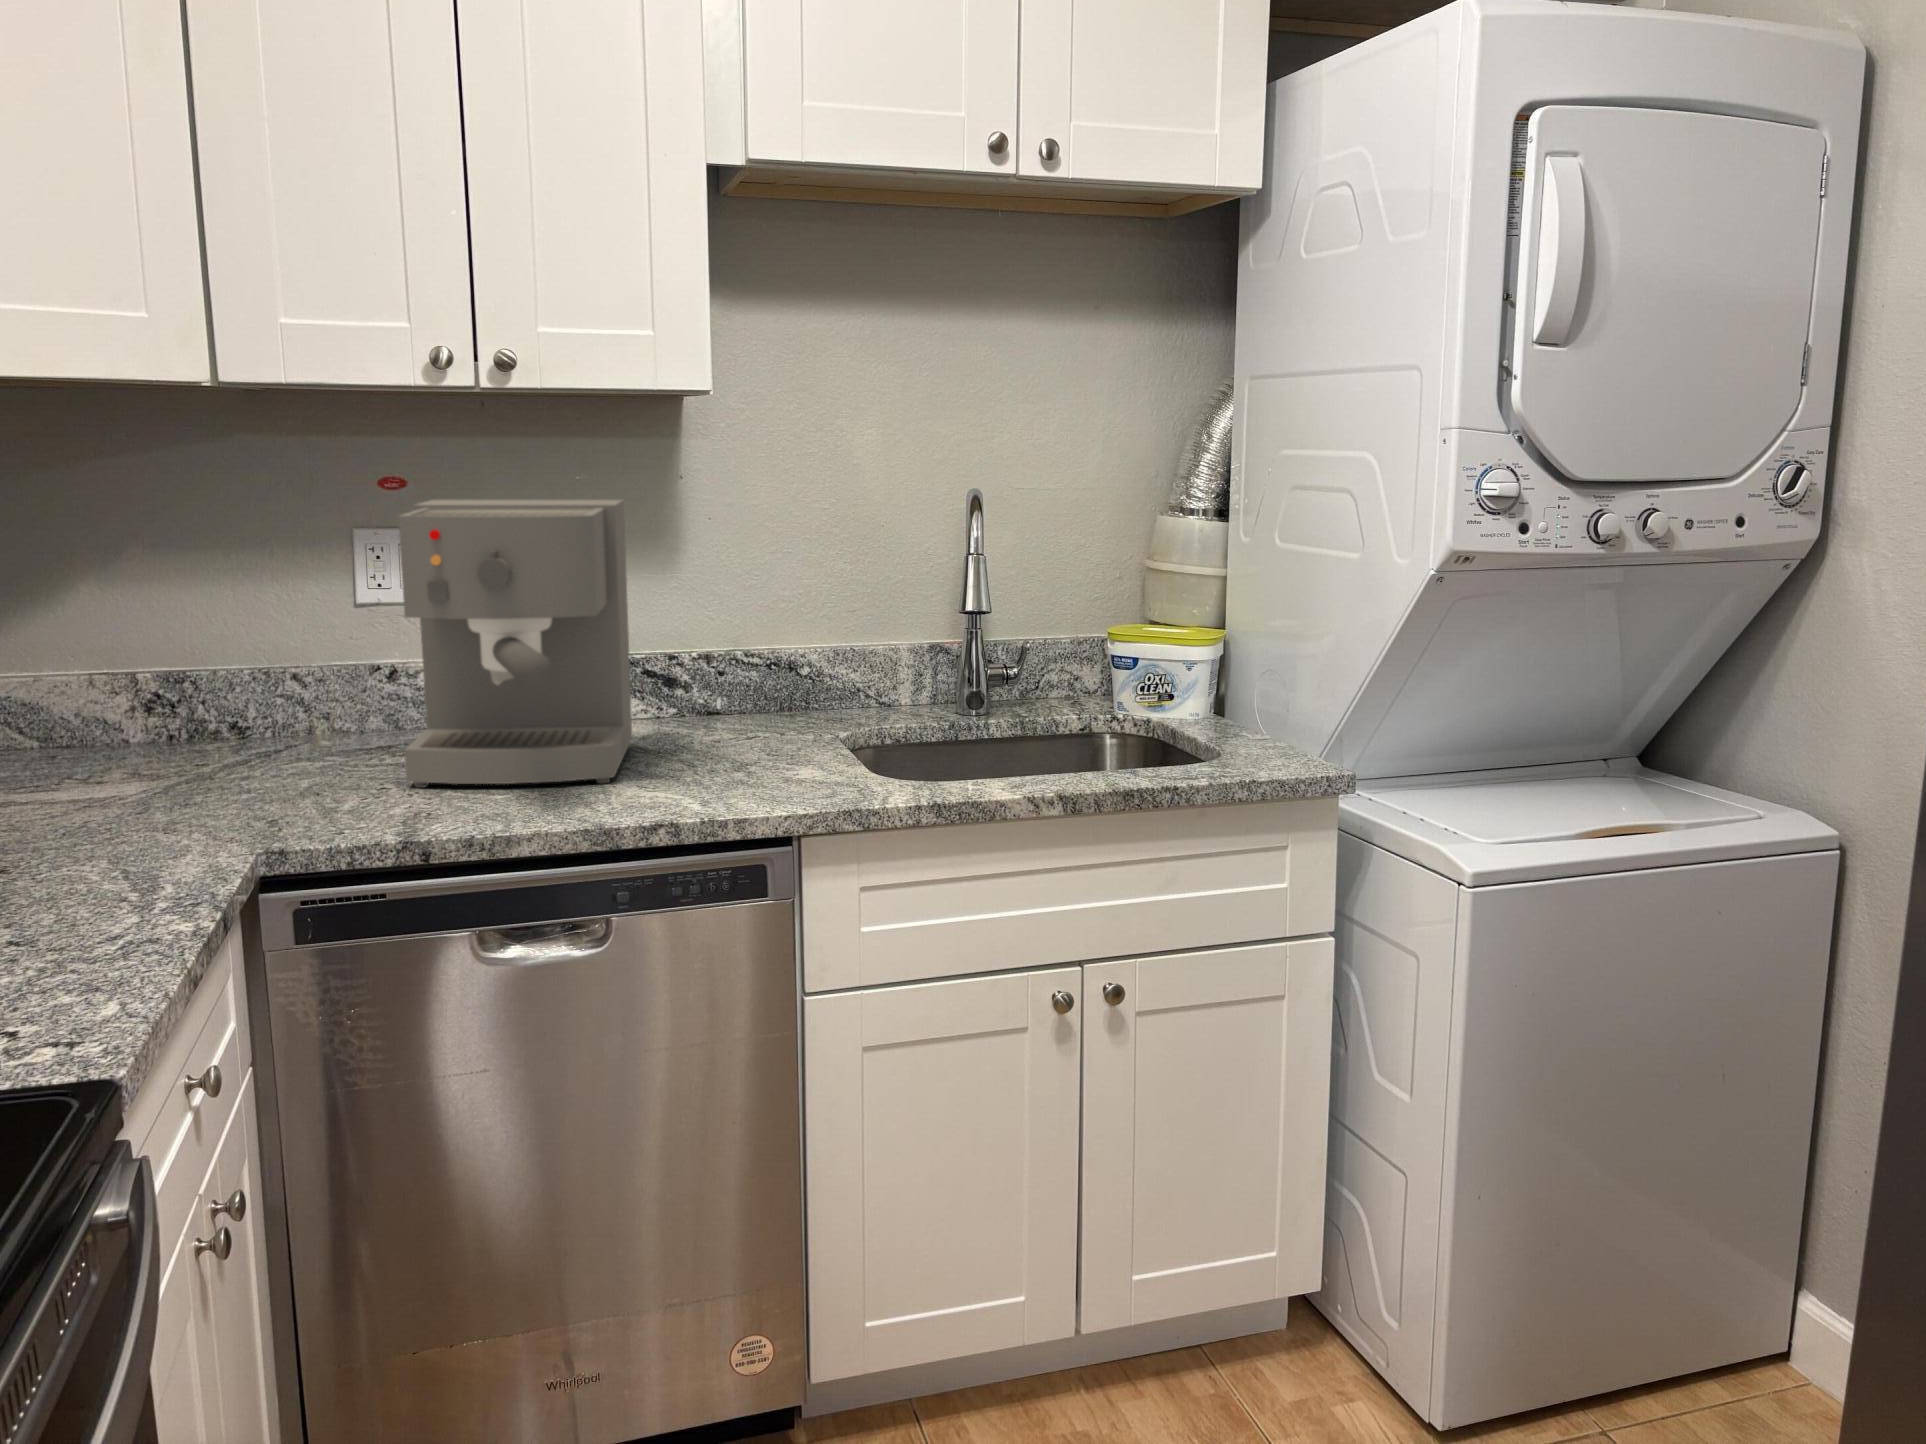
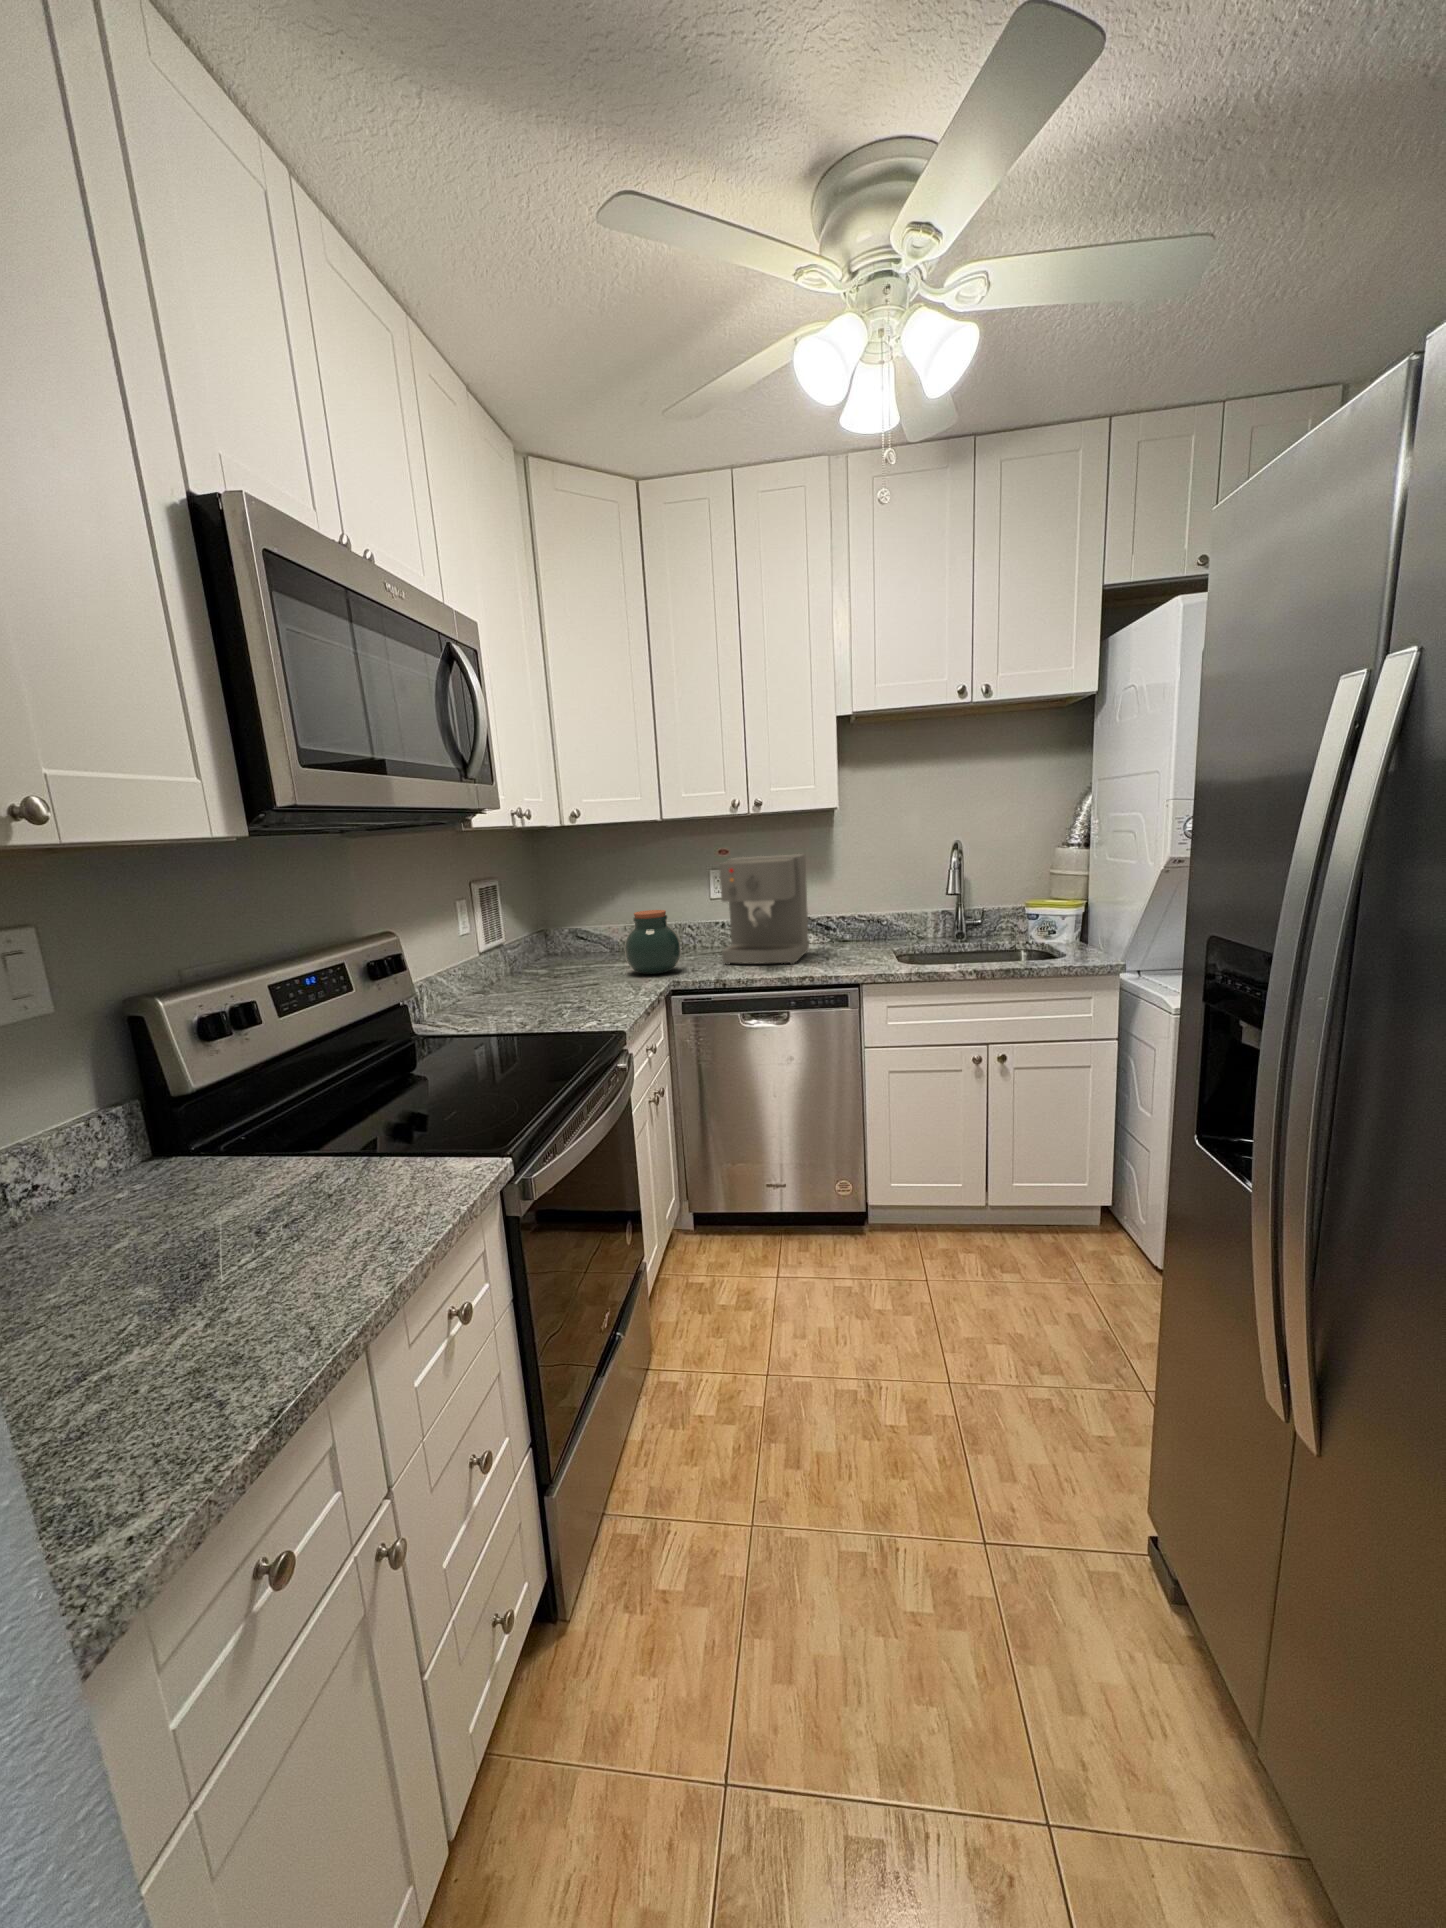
jar: none [100,638,284,826] -> present [625,910,681,974]

